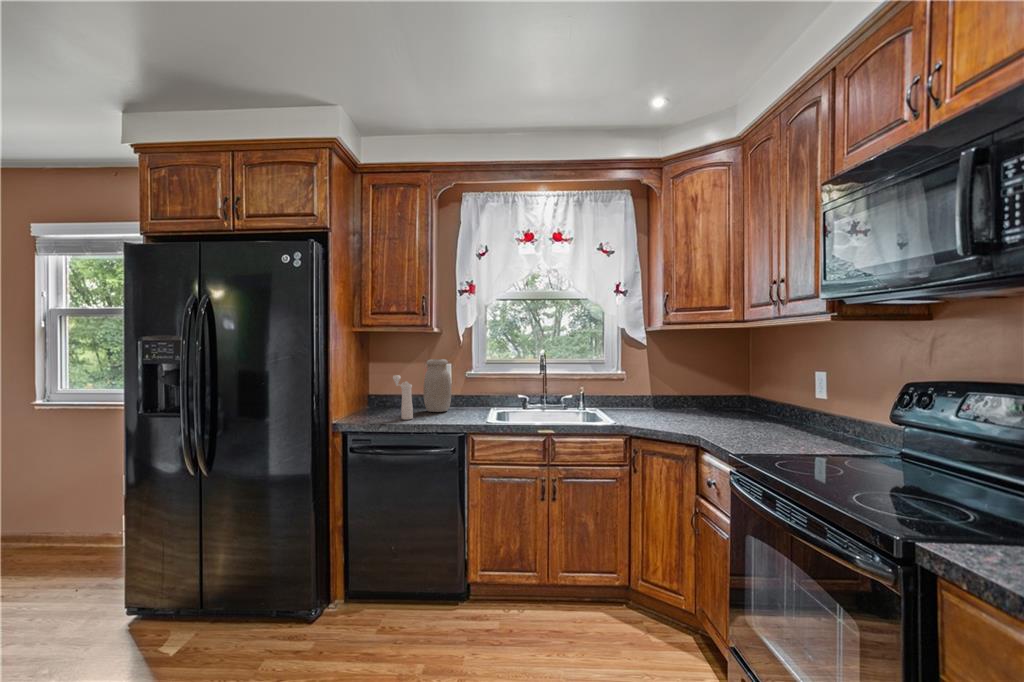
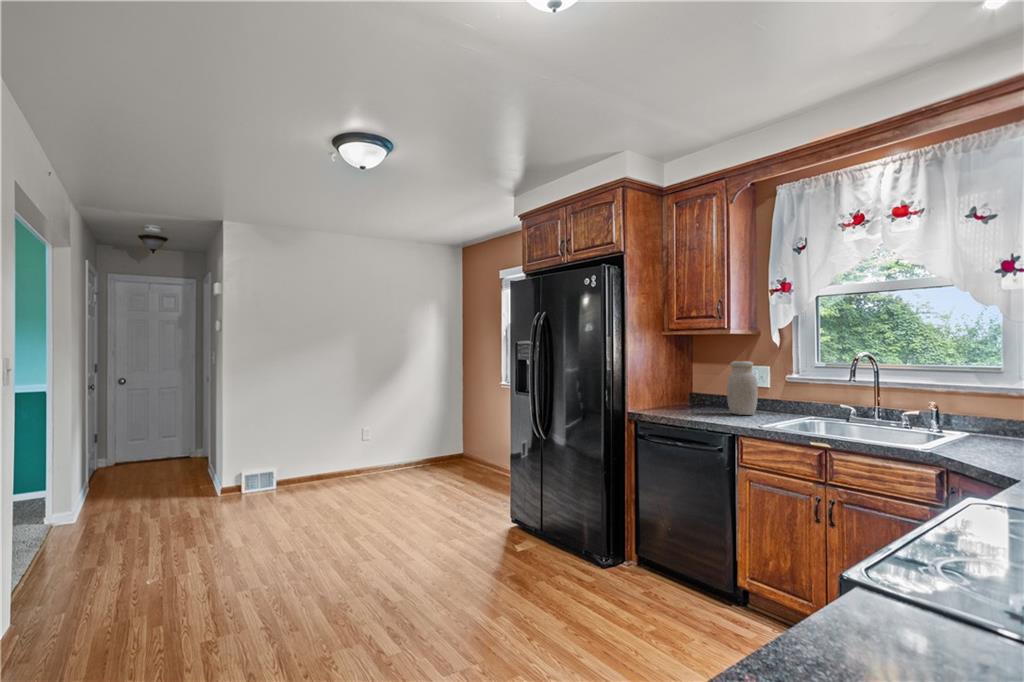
pepper mill: present [393,375,413,420] -> none [691,374,703,416]

